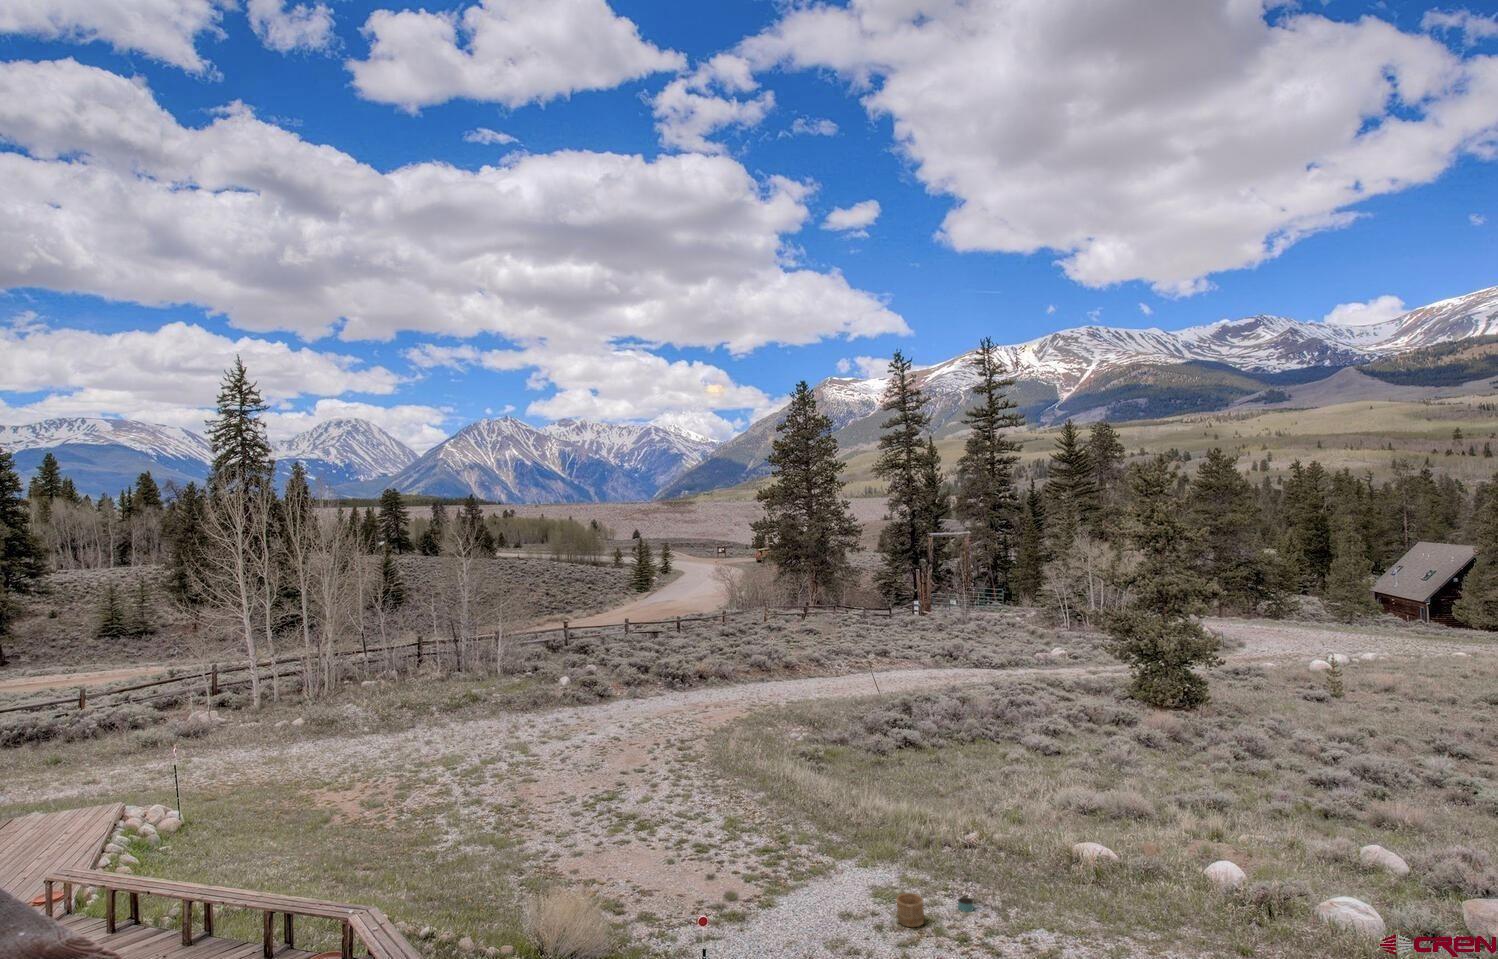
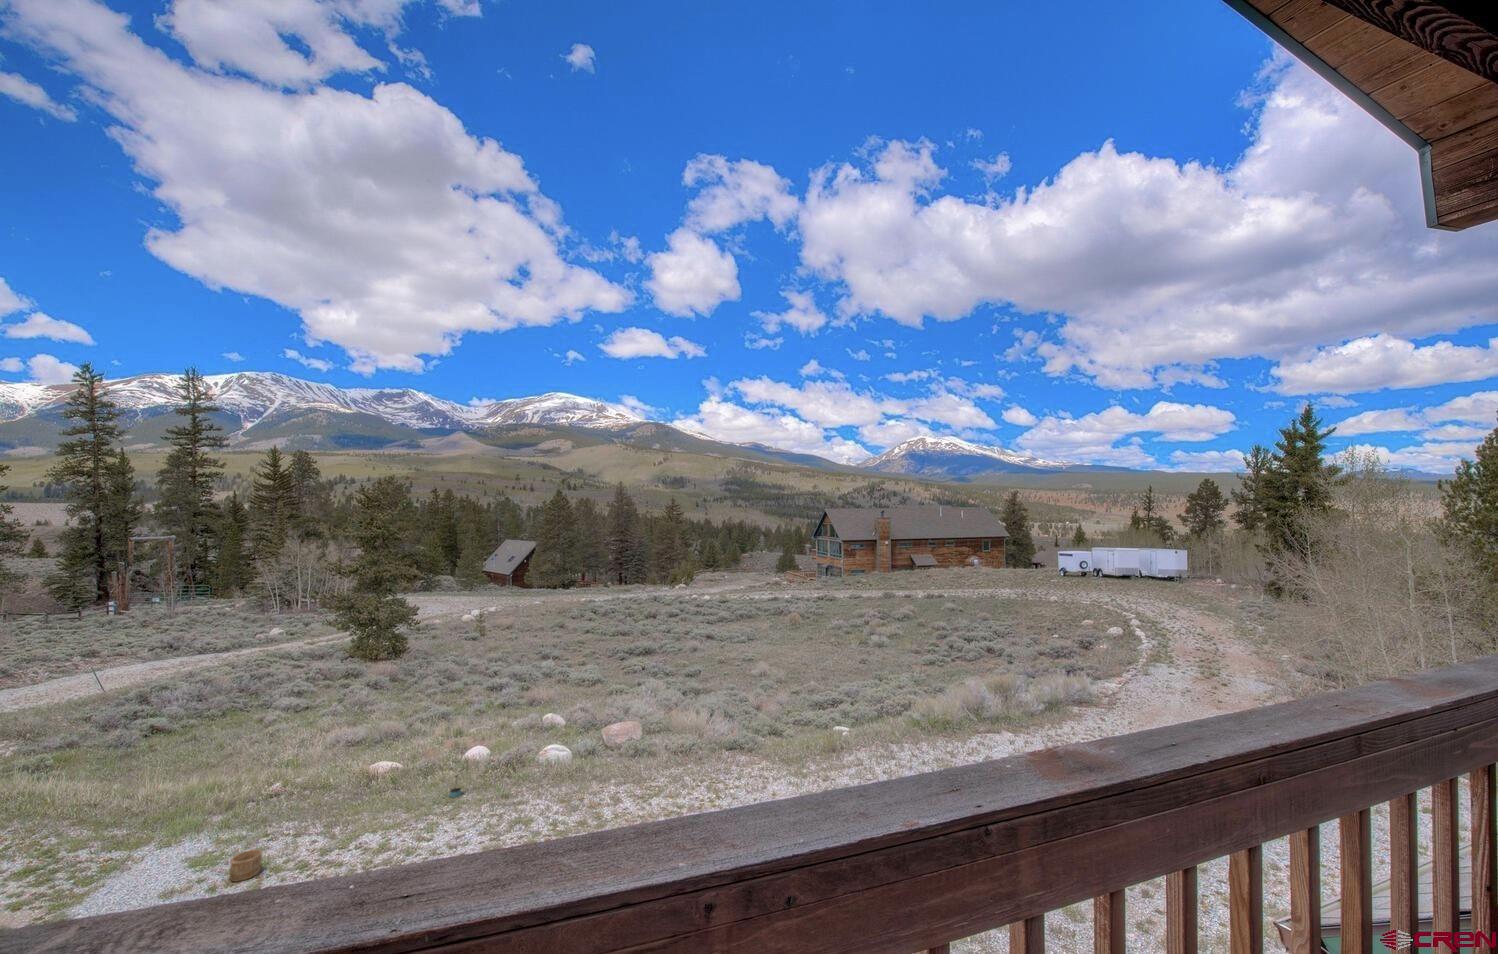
potted plant: present [951,856,979,912] -> present [449,768,462,798]

